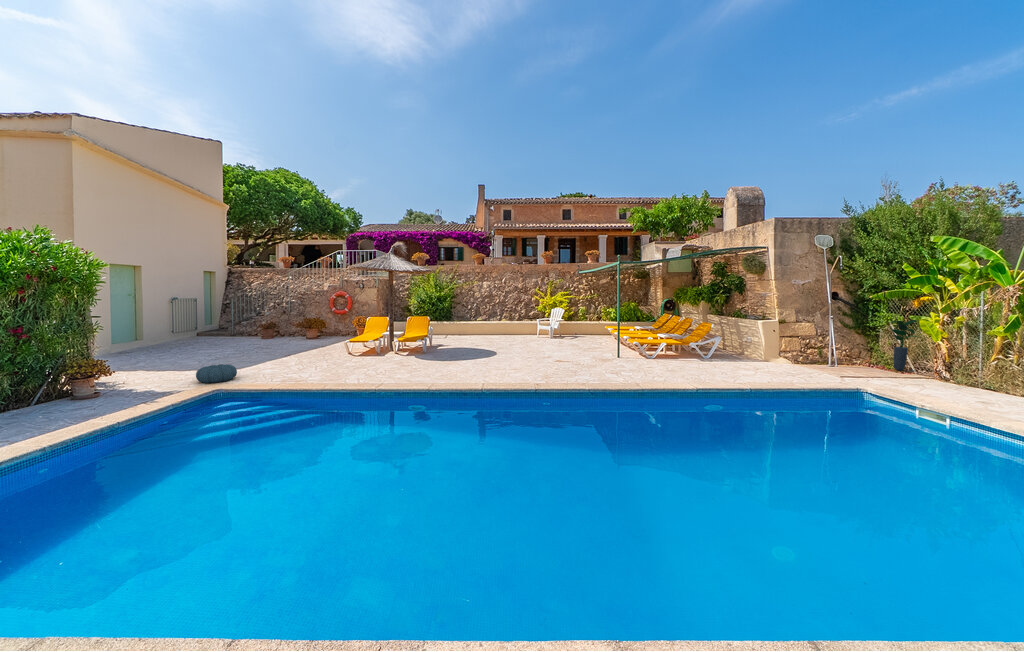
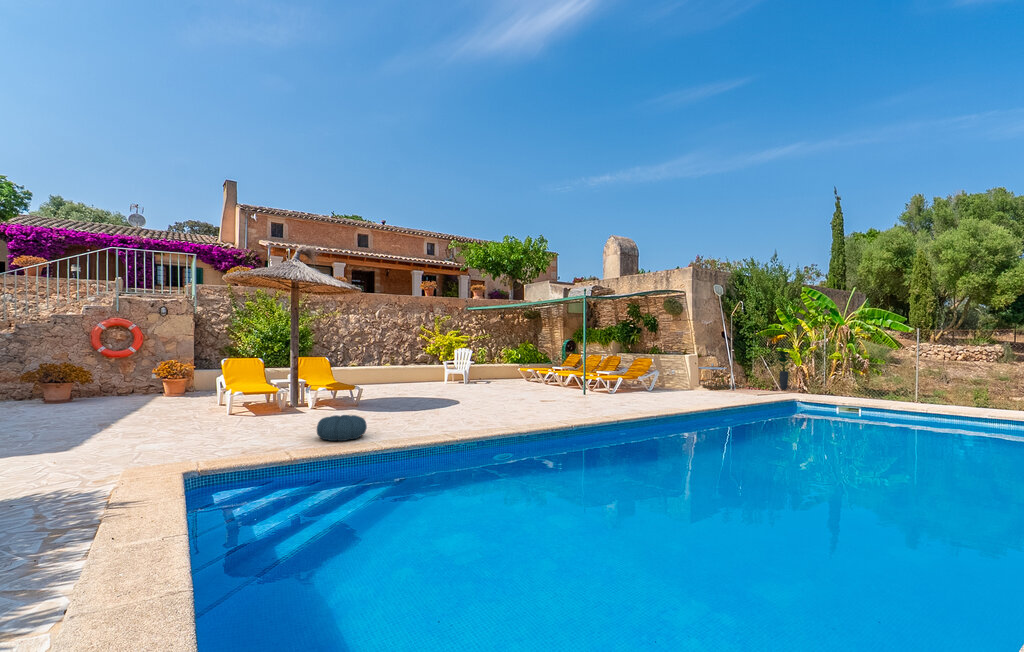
side table: none [776,332,814,362] -> present [699,364,727,389]
pouf: present [196,364,237,383] -> present [317,415,367,441]

